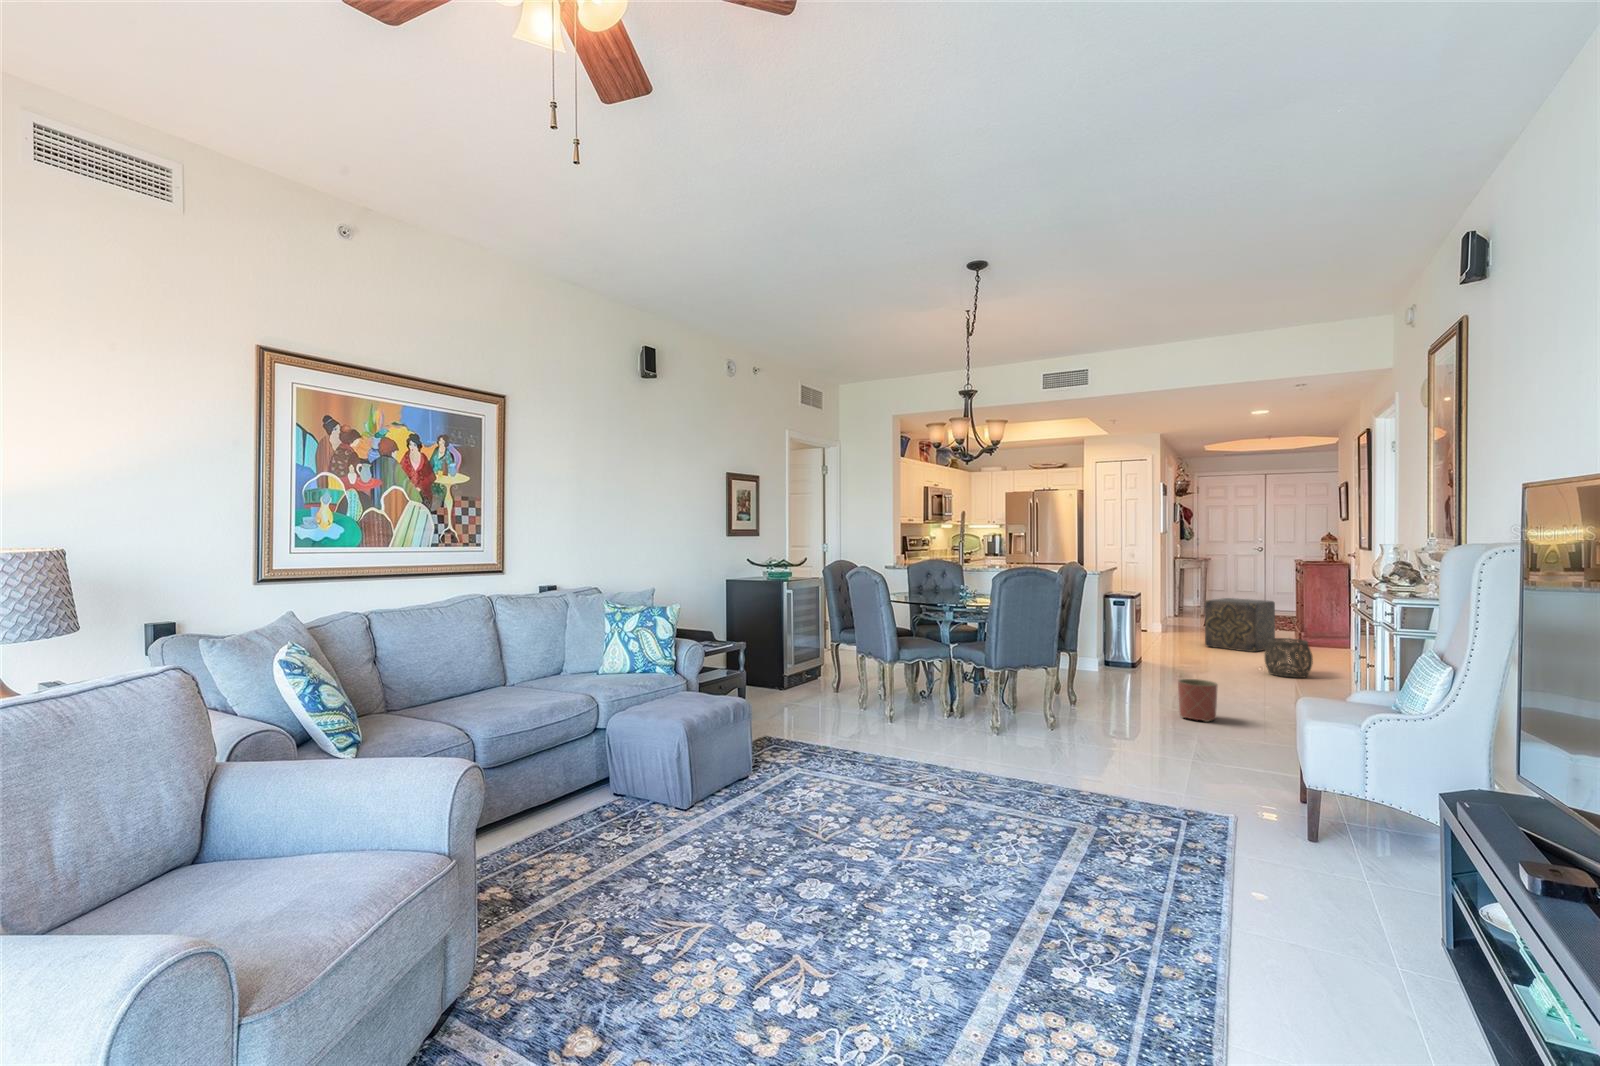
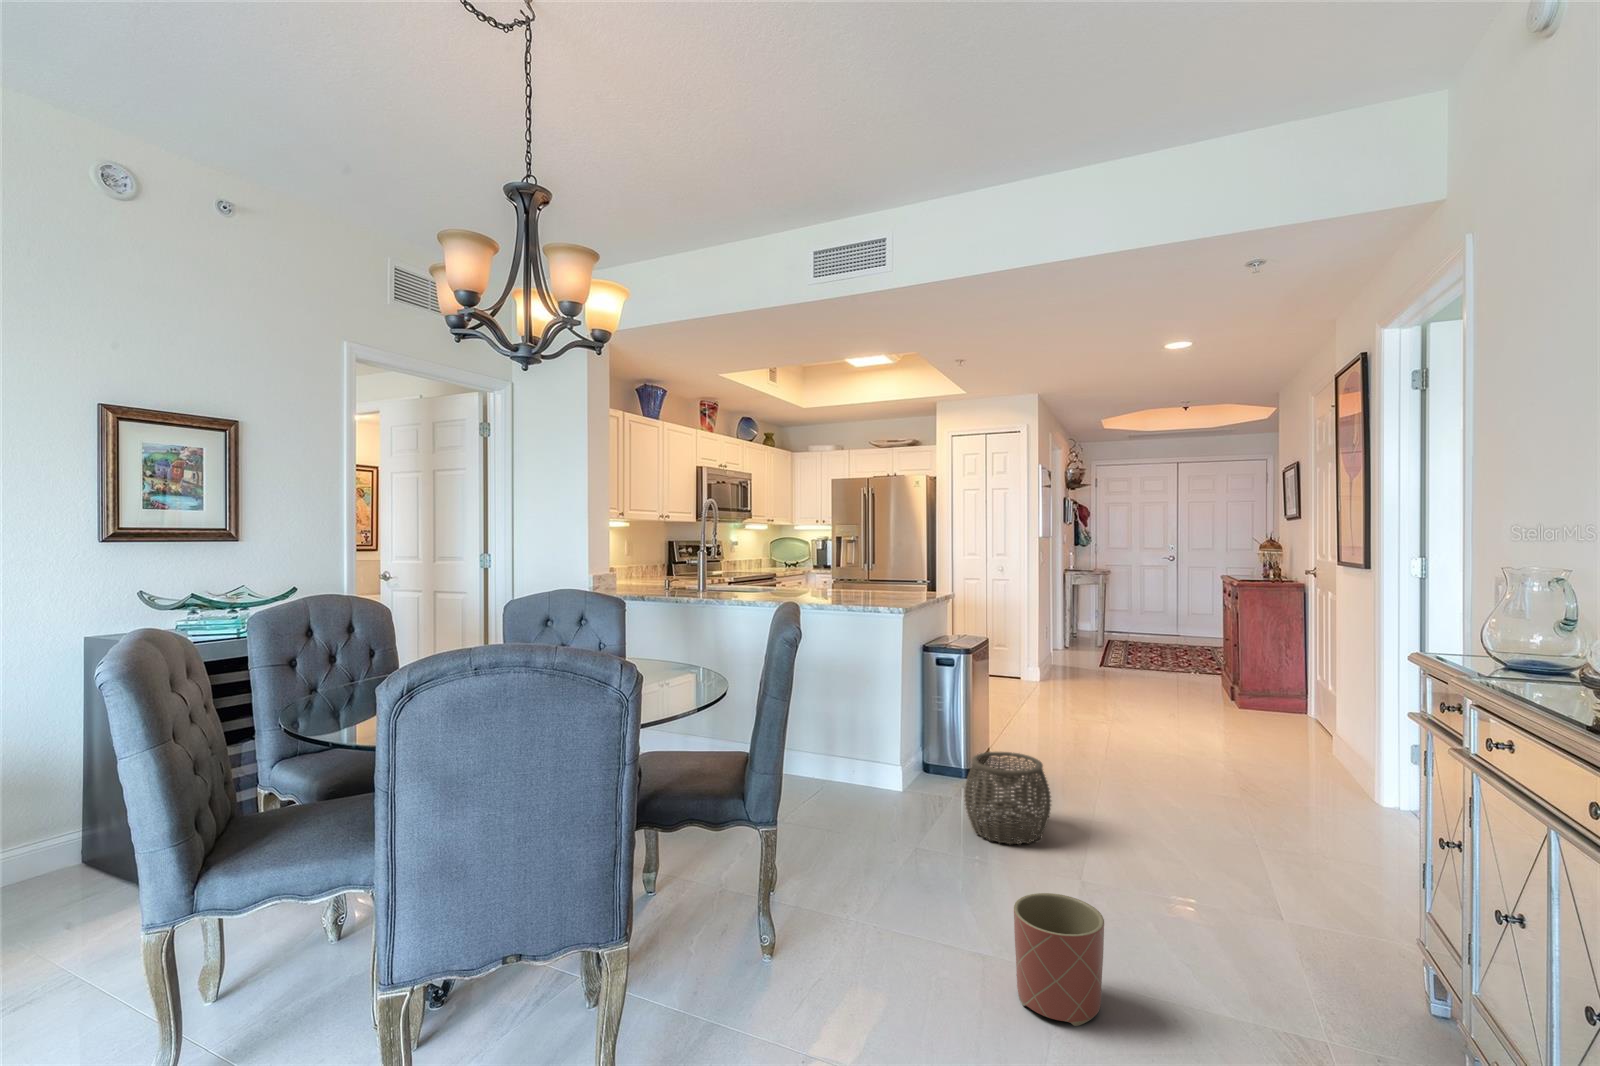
ottoman: present [1205,598,1275,652] -> none [1099,636,1200,725]
woven basket: present [1265,638,1313,678] -> present [964,752,1051,845]

